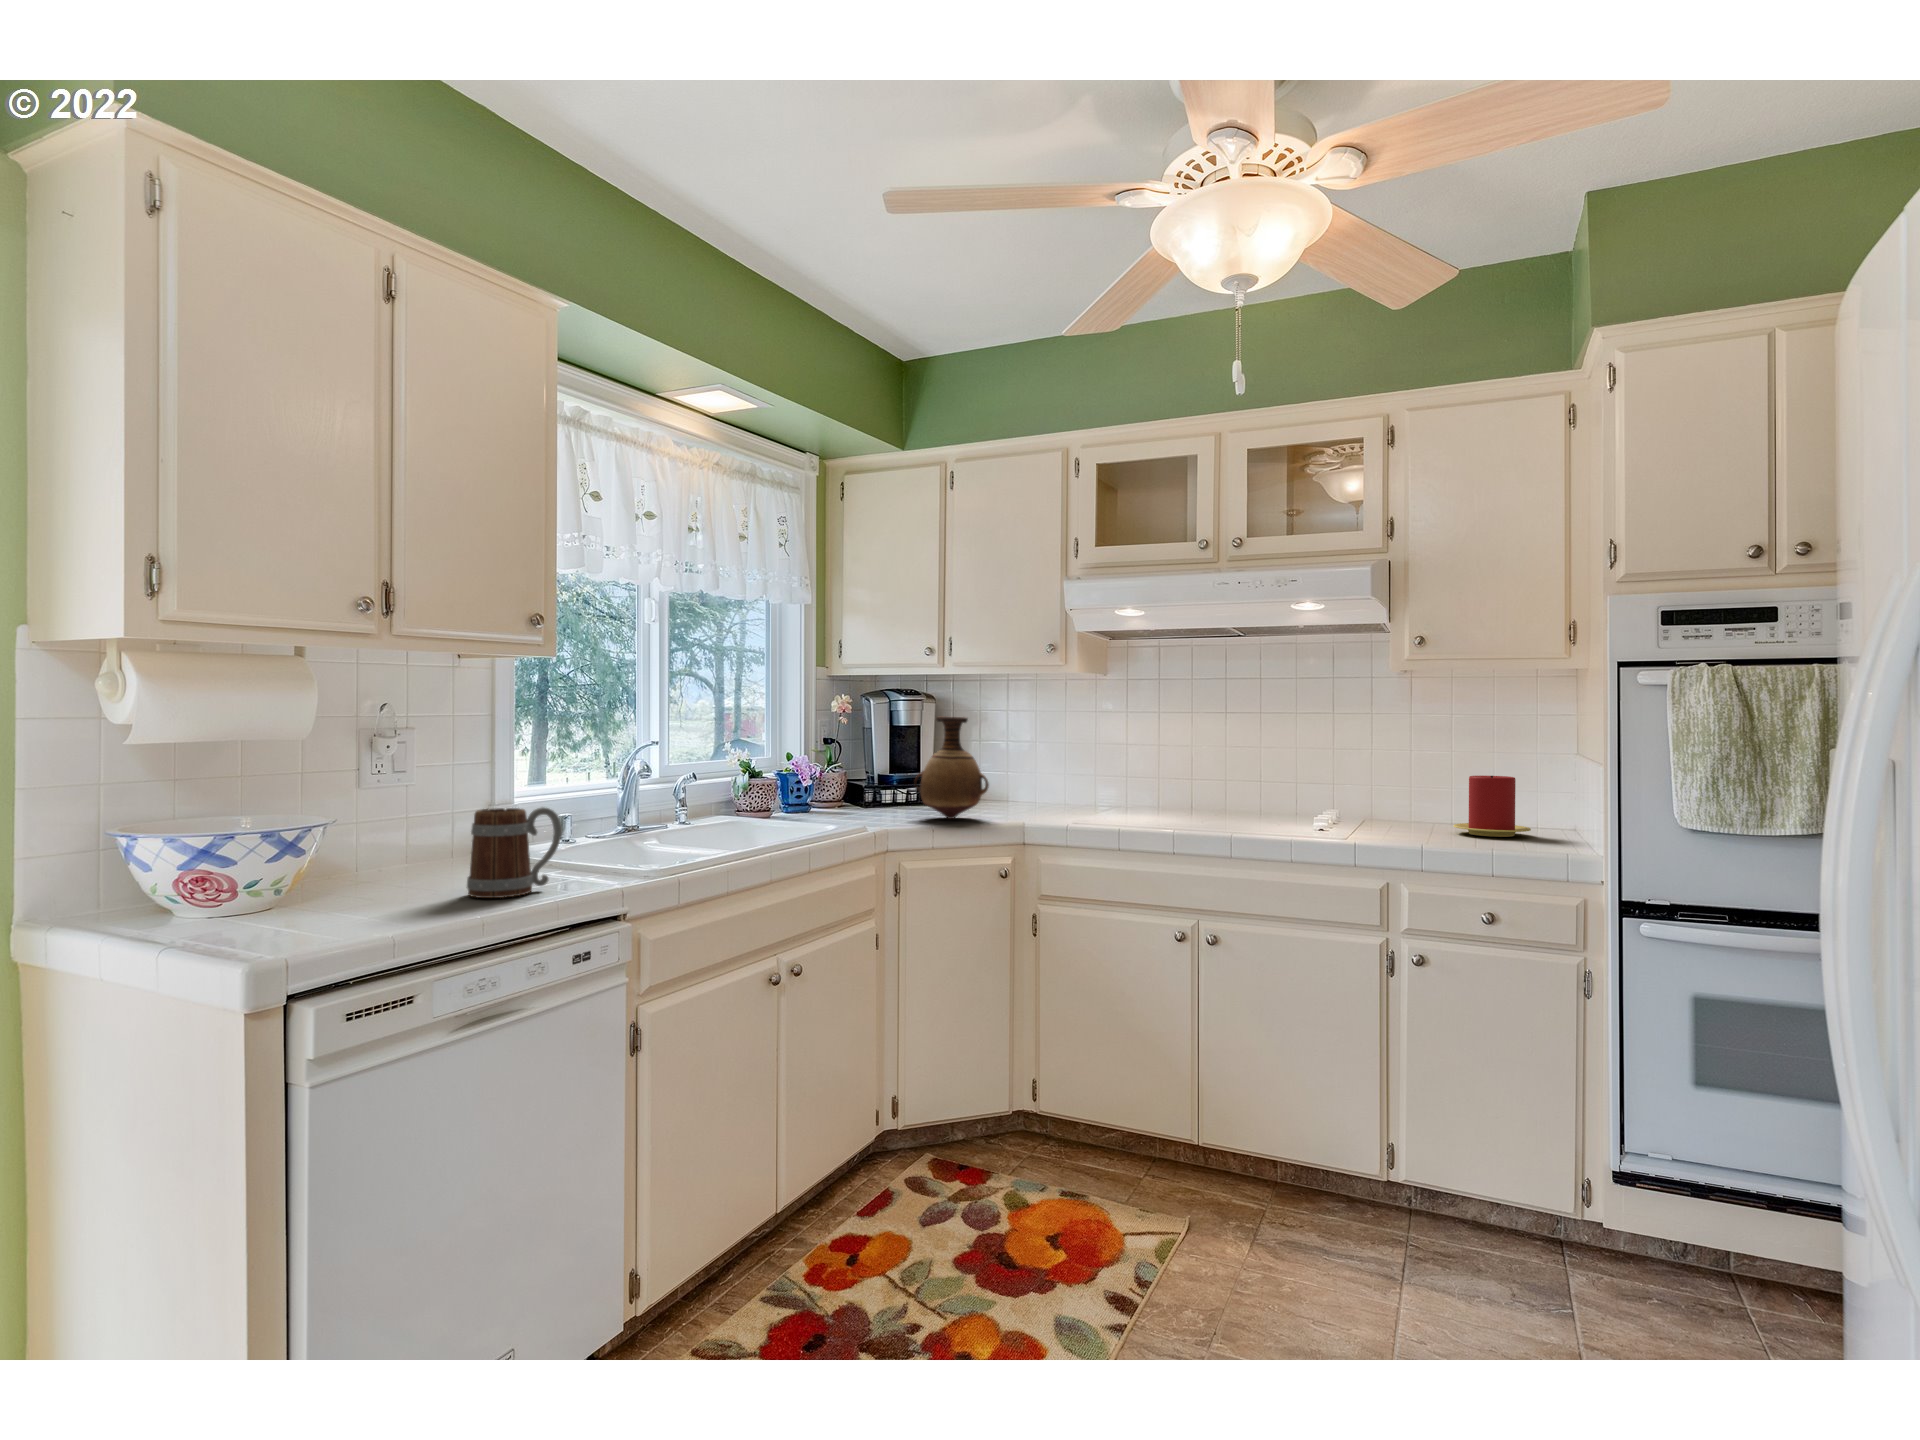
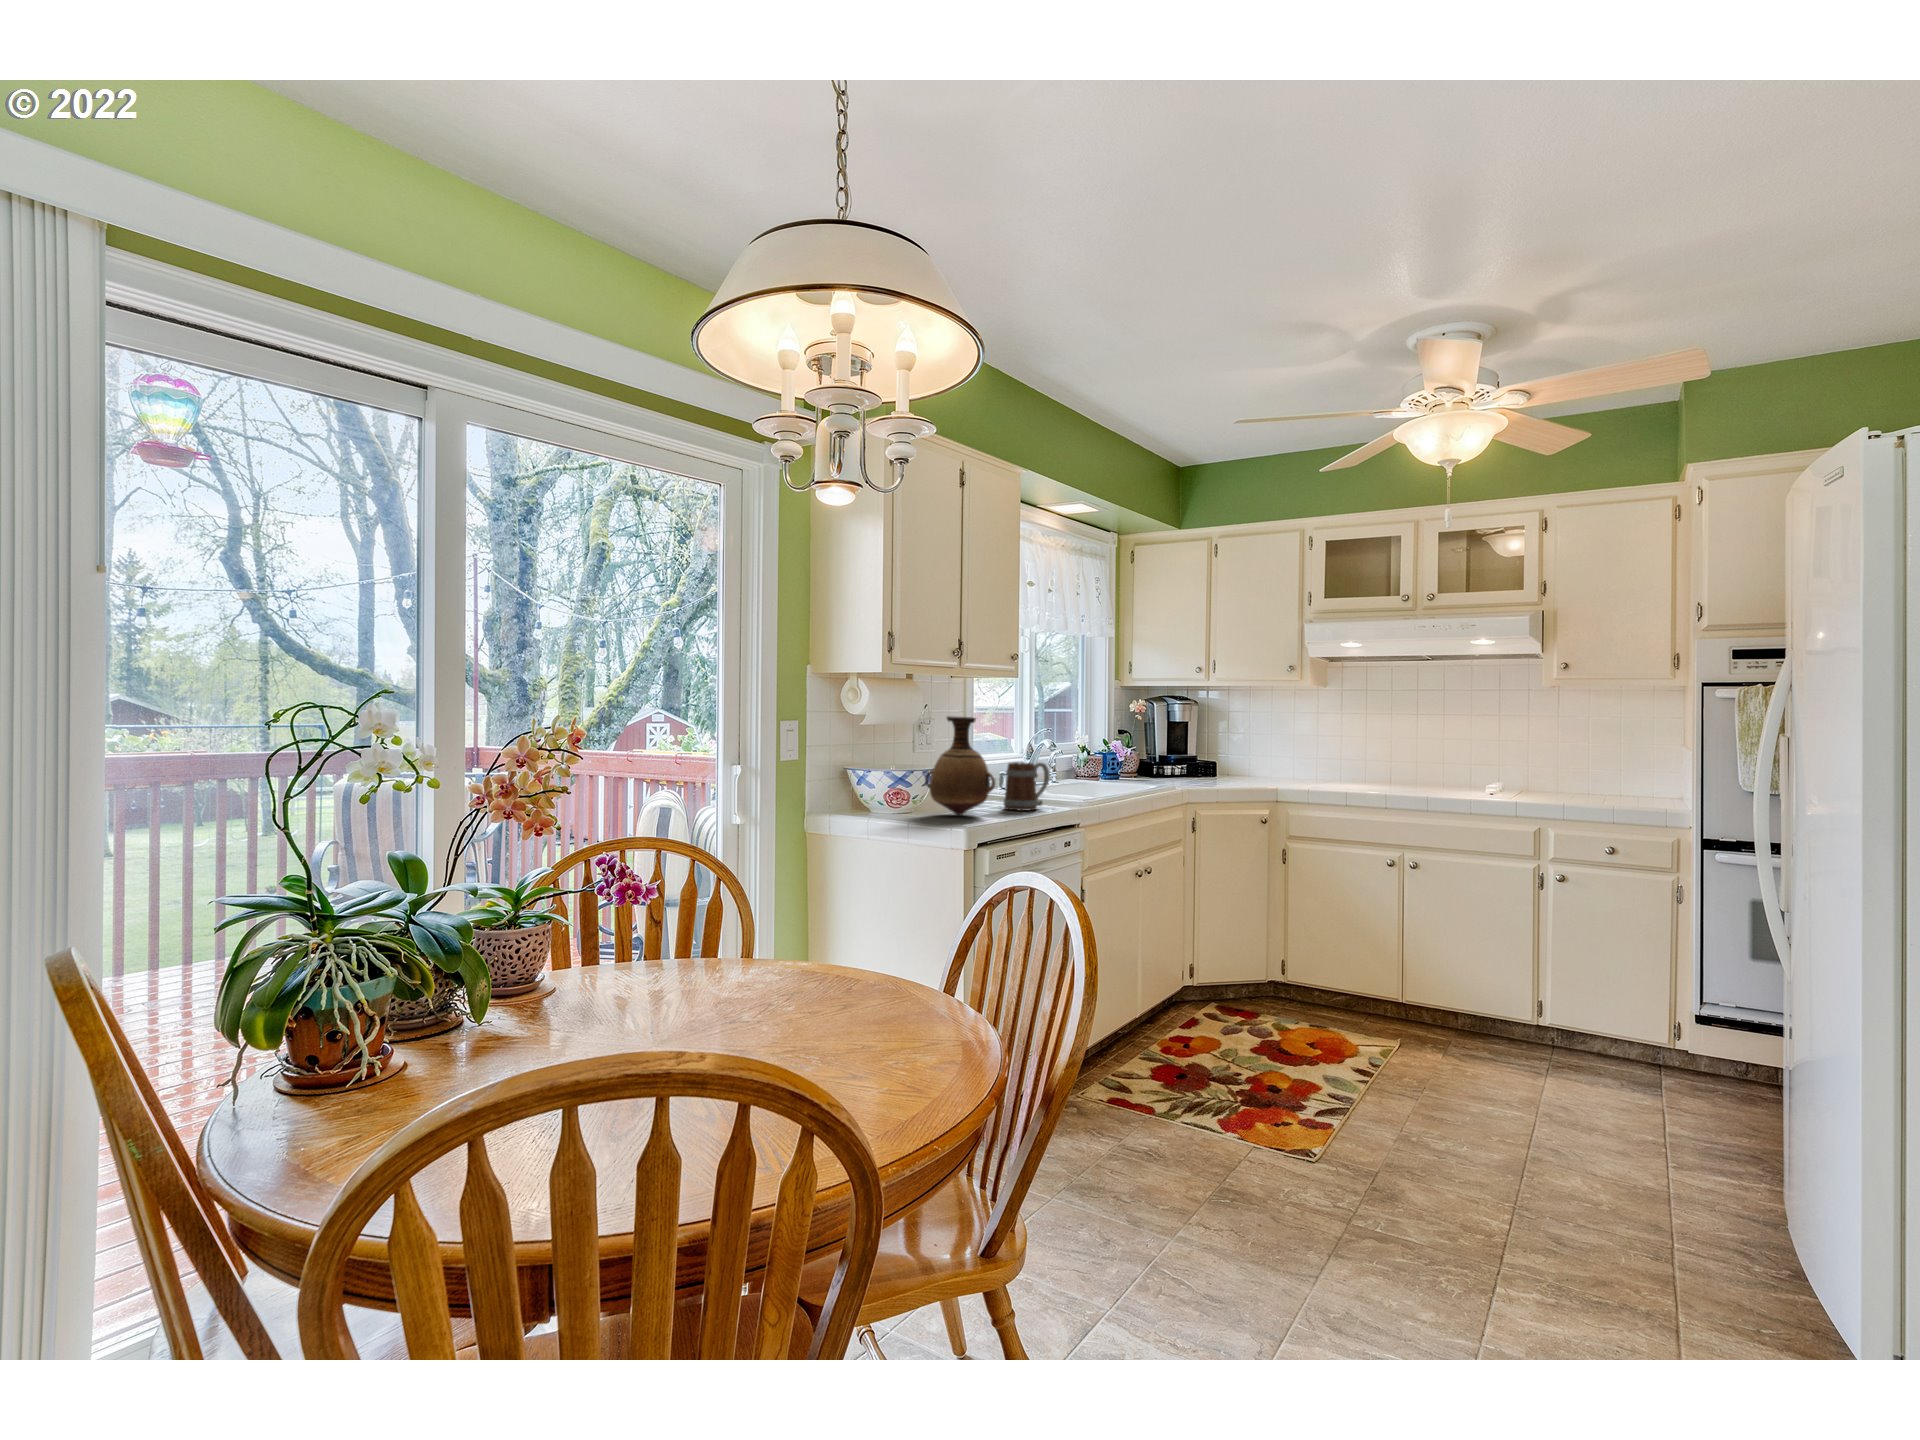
vase: present [914,717,989,819] -> present [925,716,995,816]
candle: present [1454,776,1531,837] -> none [1588,759,1645,800]

